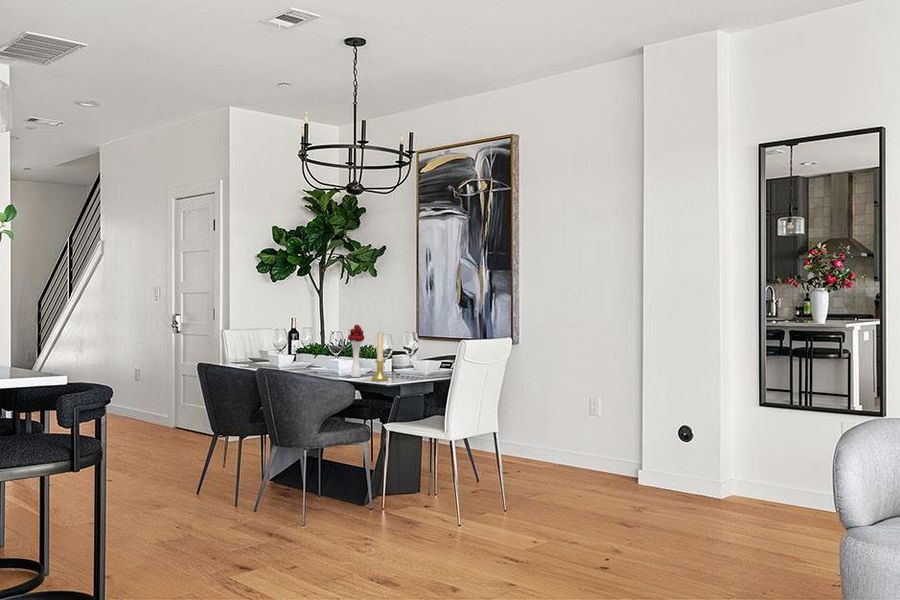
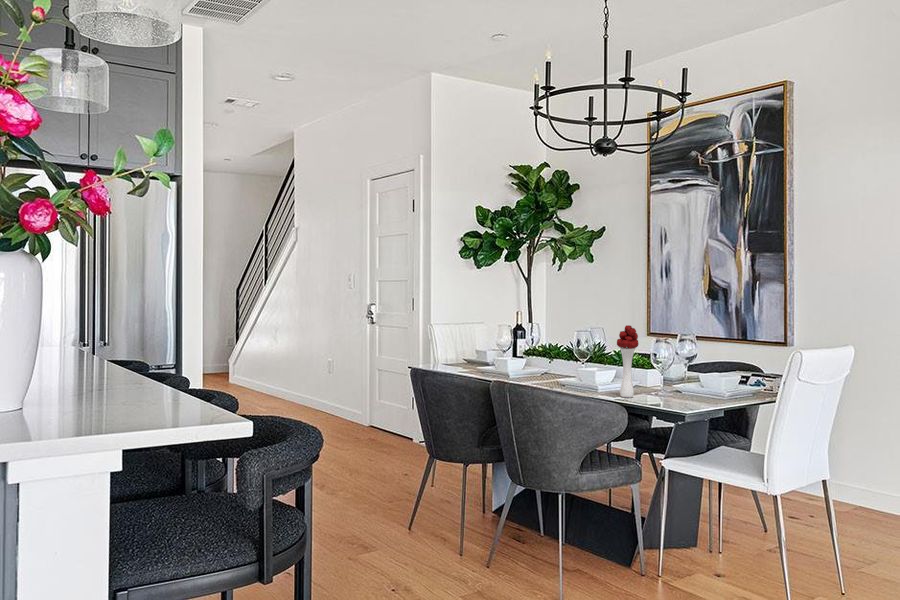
candle holder: present [372,333,388,381] -> none [656,336,681,406]

